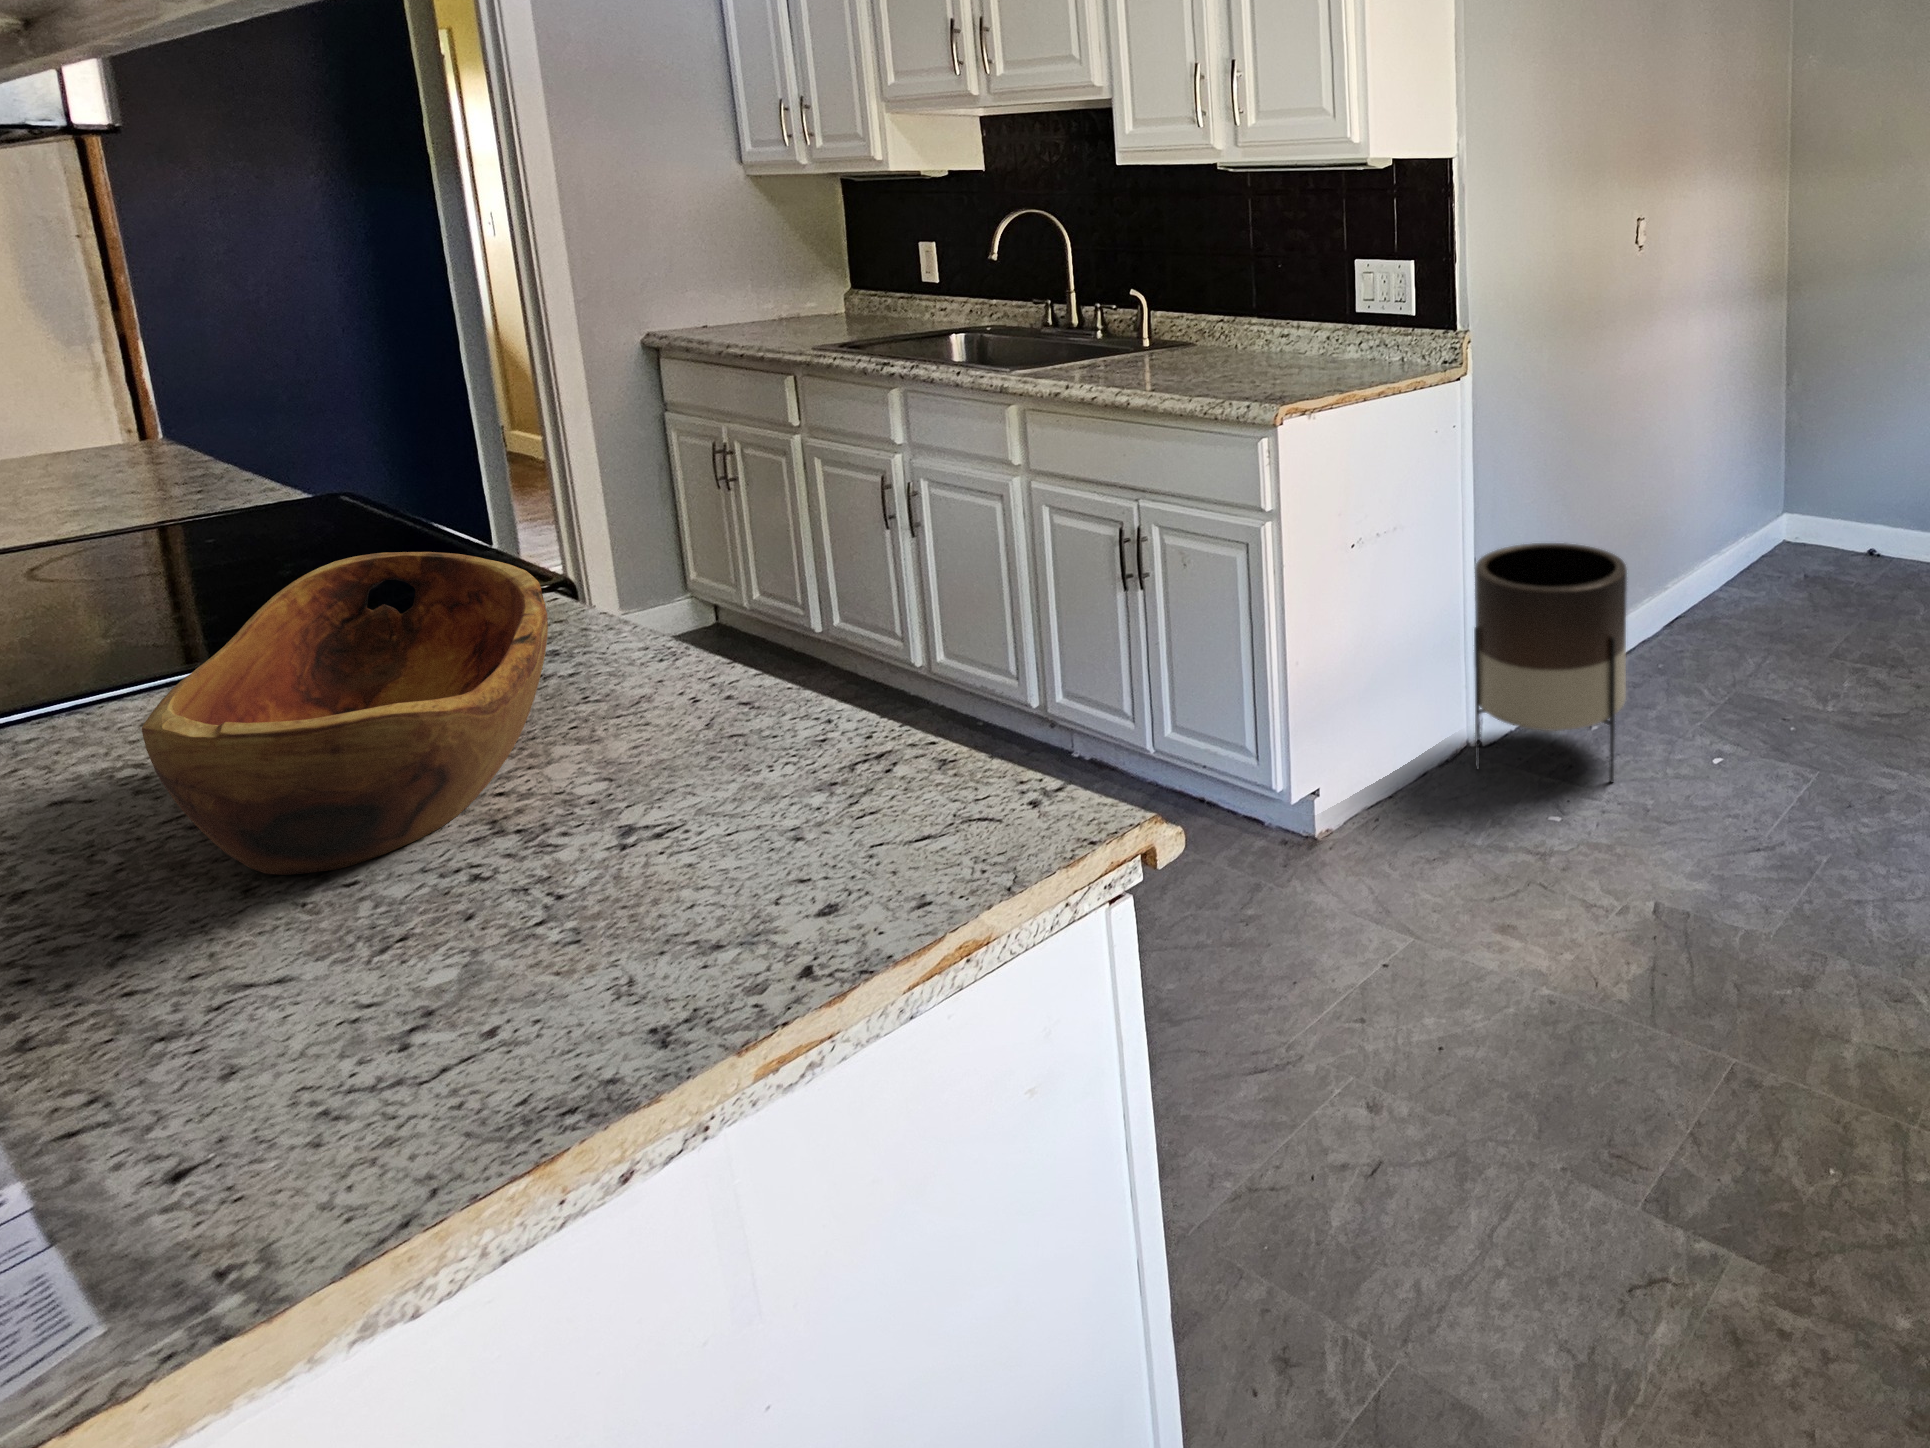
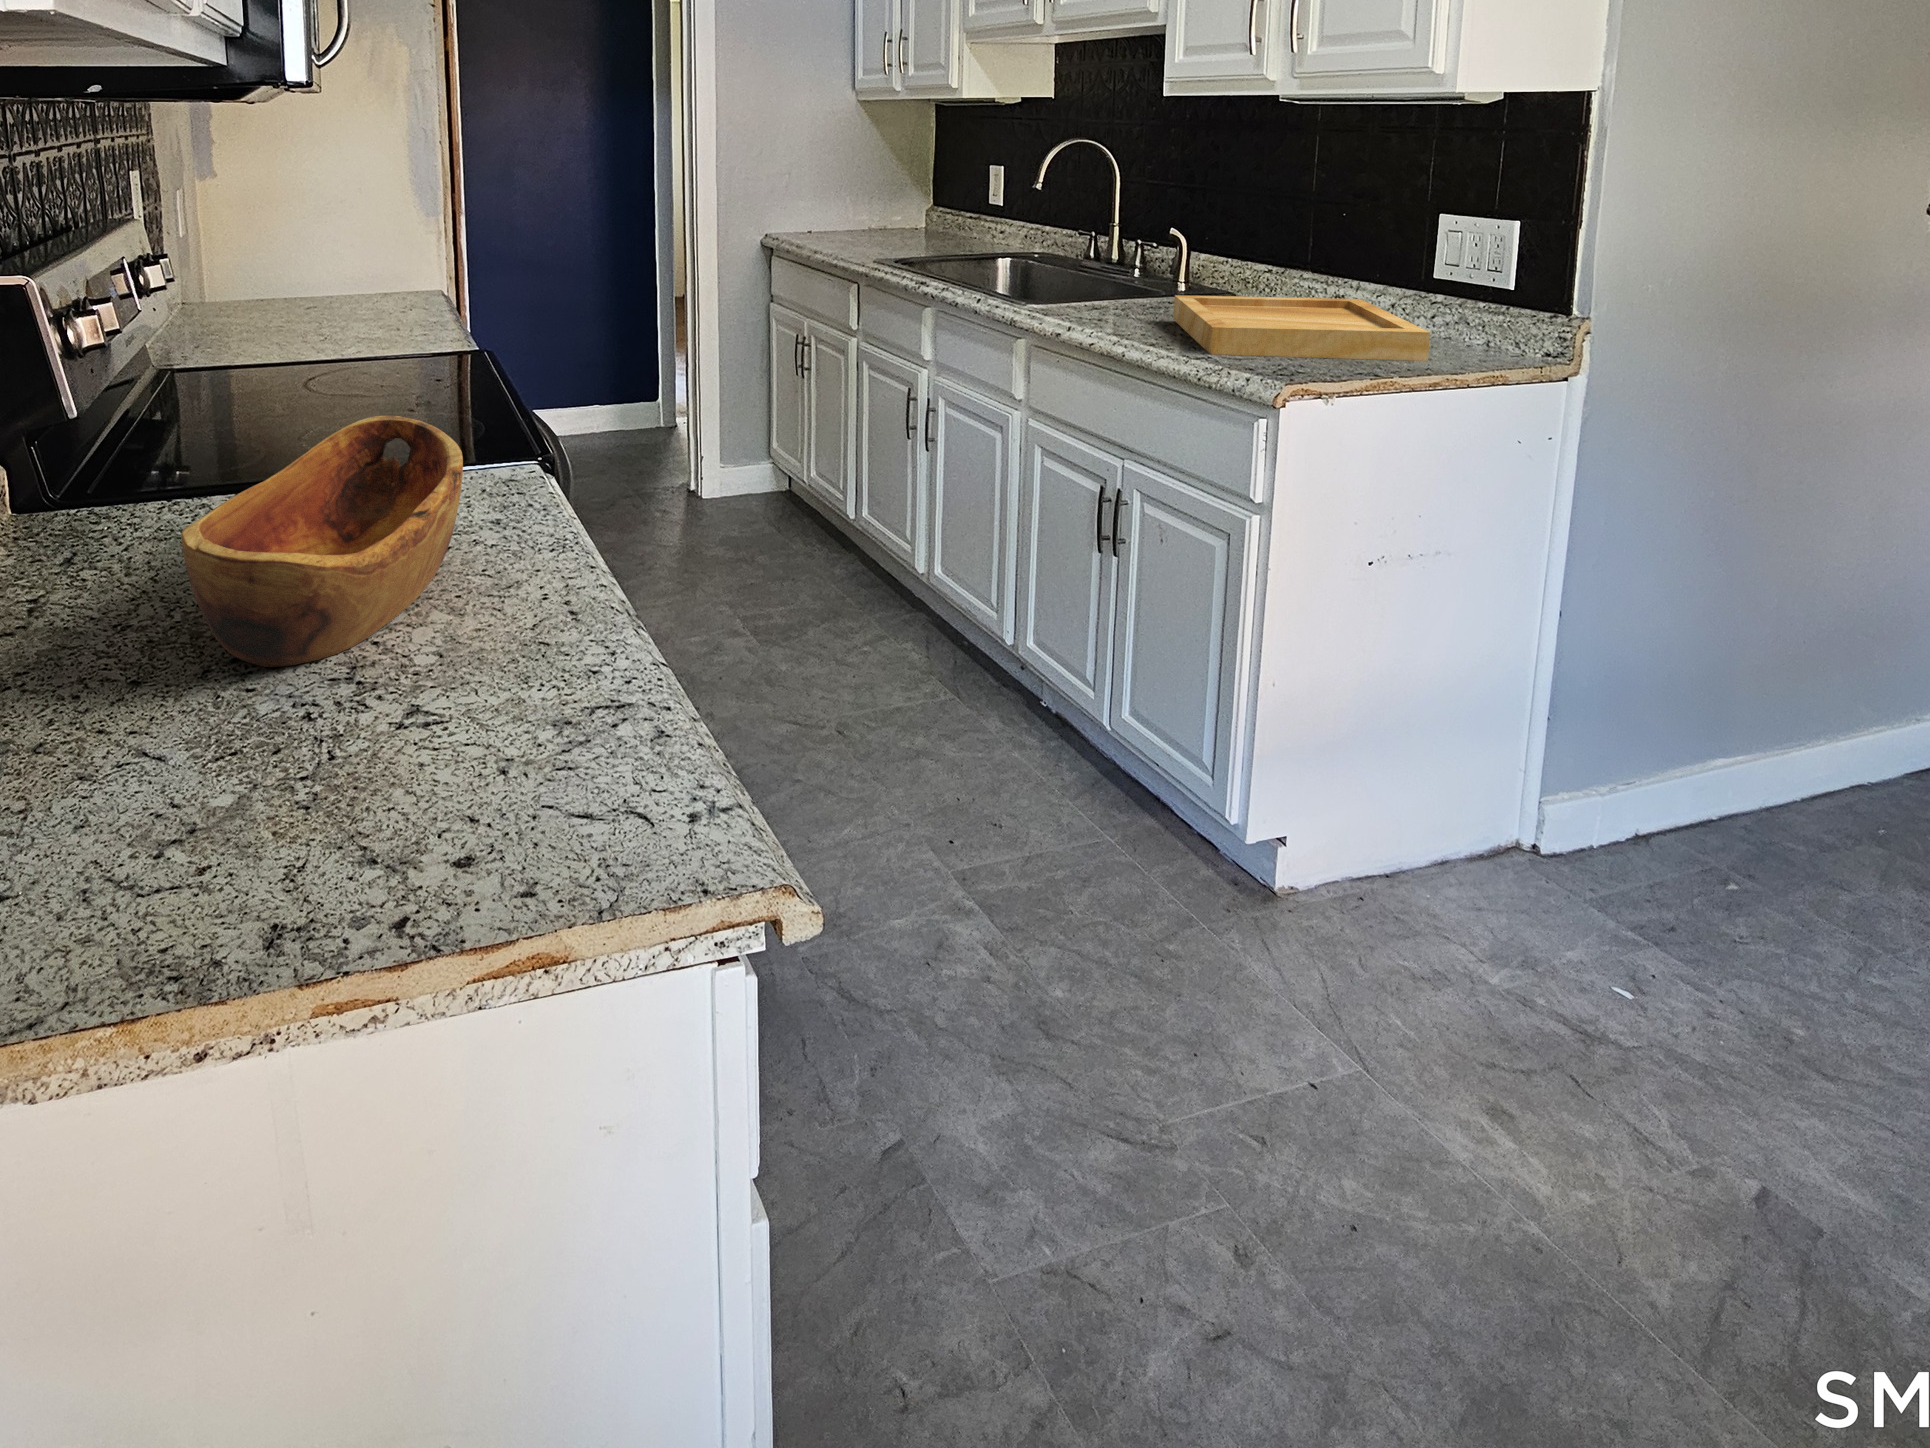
tray: none [1159,335,1371,392] -> present [1174,295,1430,361]
planter: present [1474,543,1627,782] -> none [1523,617,1828,1004]

